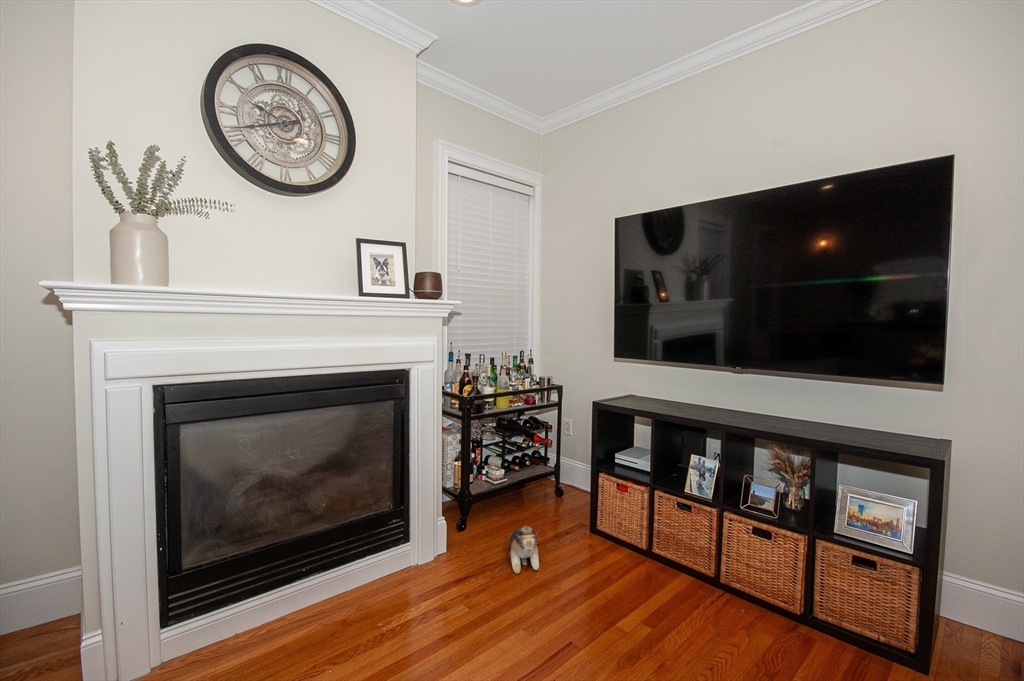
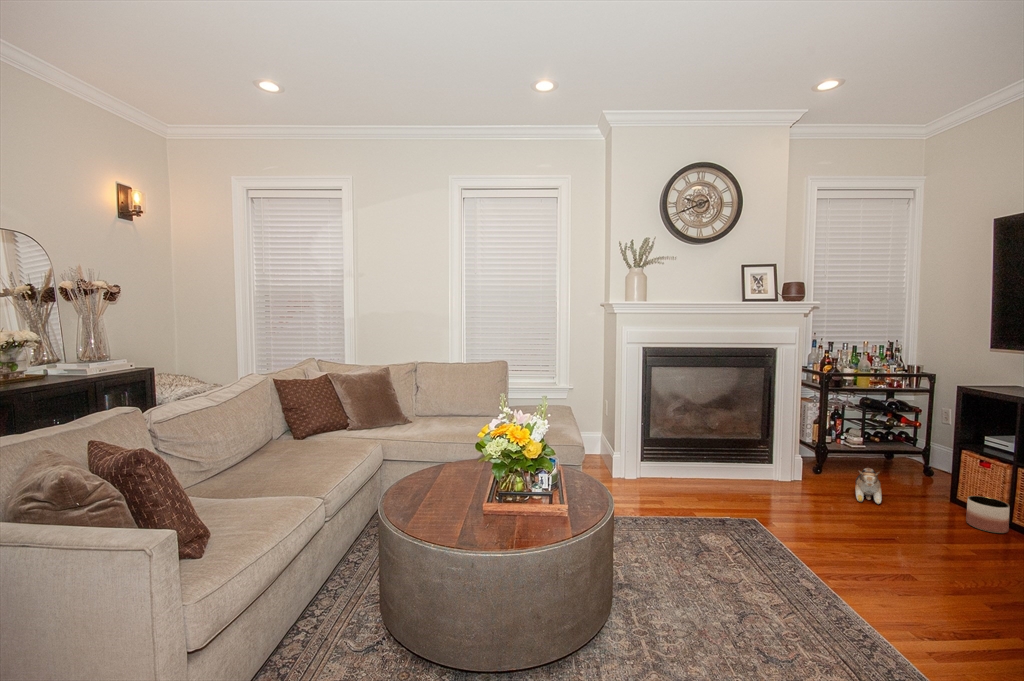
planter: none [618,530,654,576] -> present [966,496,1010,533]

